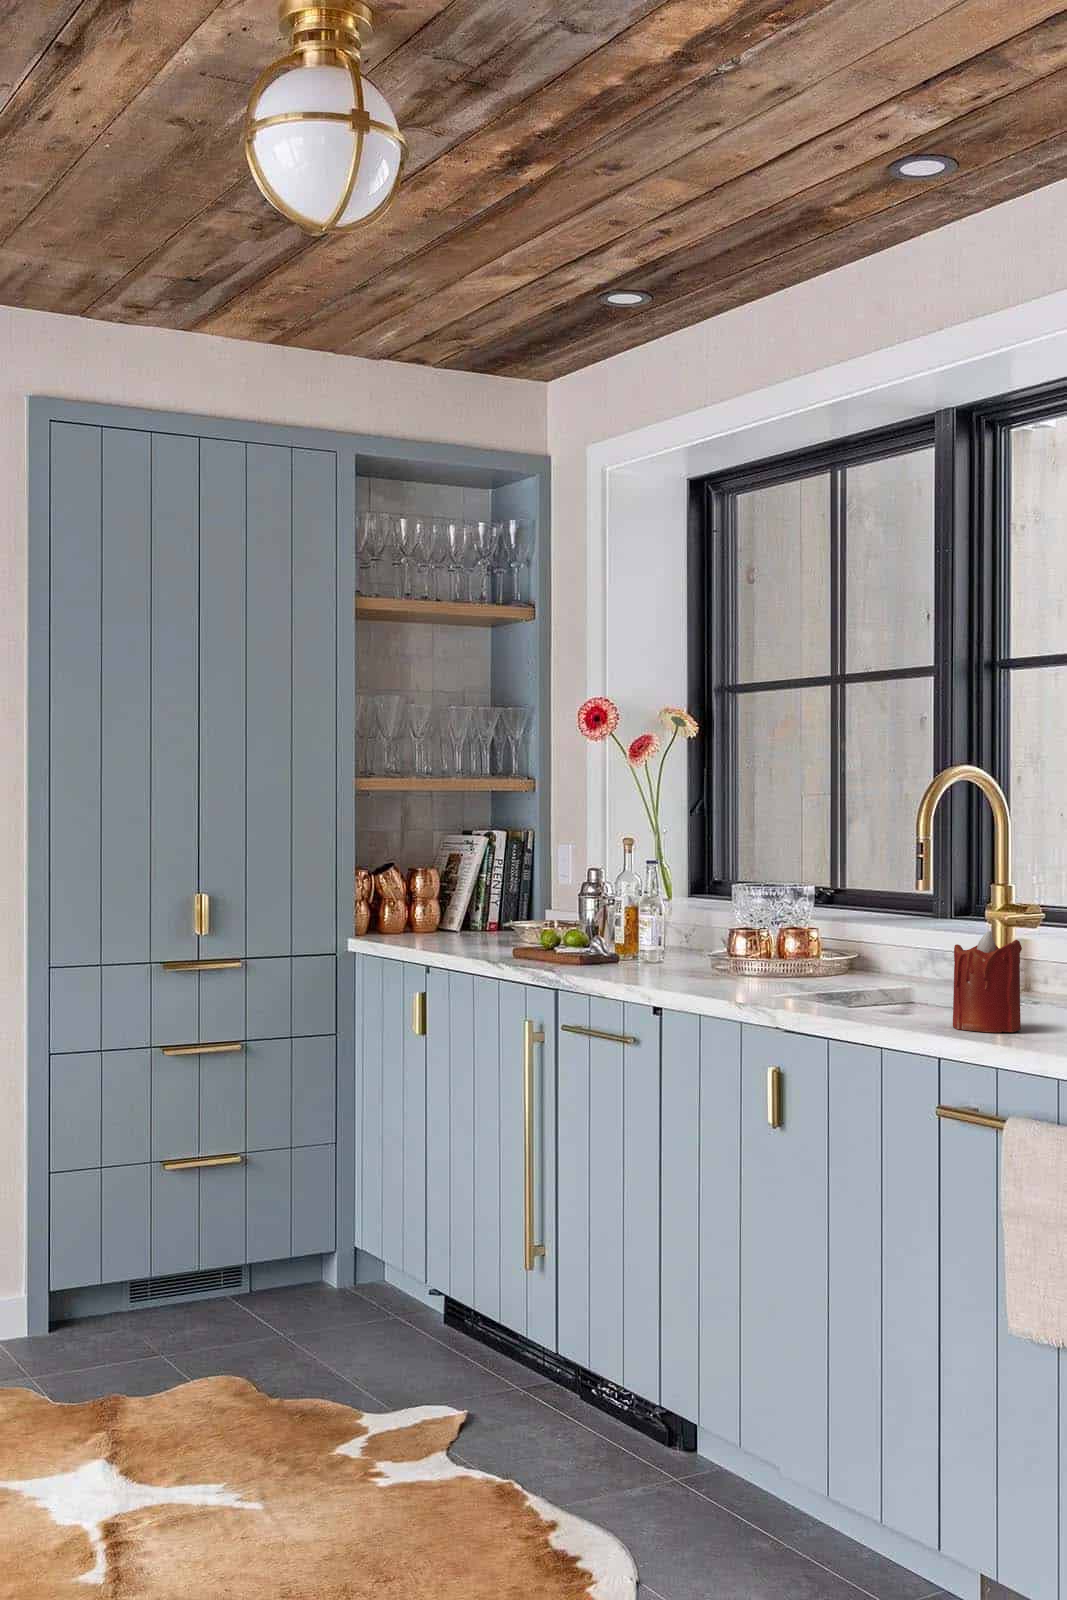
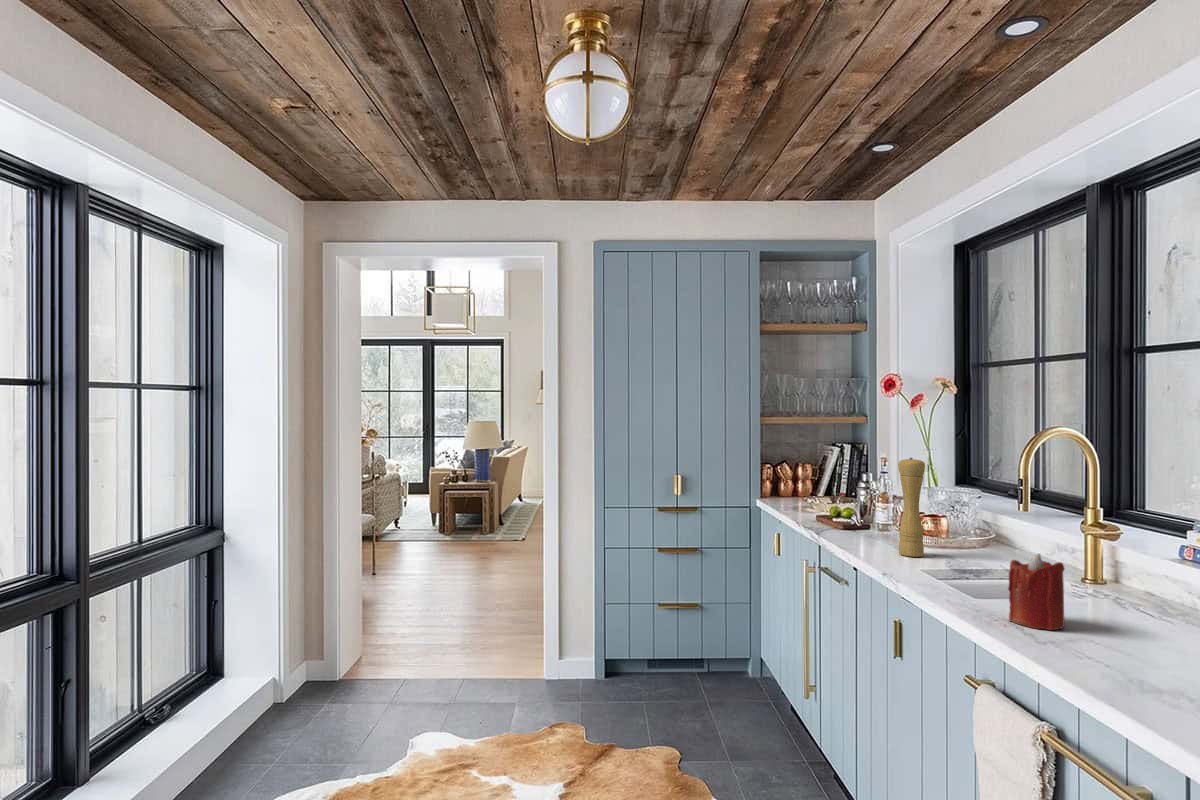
pepper mill: none [709,825,750,985] -> present [898,458,925,557]

